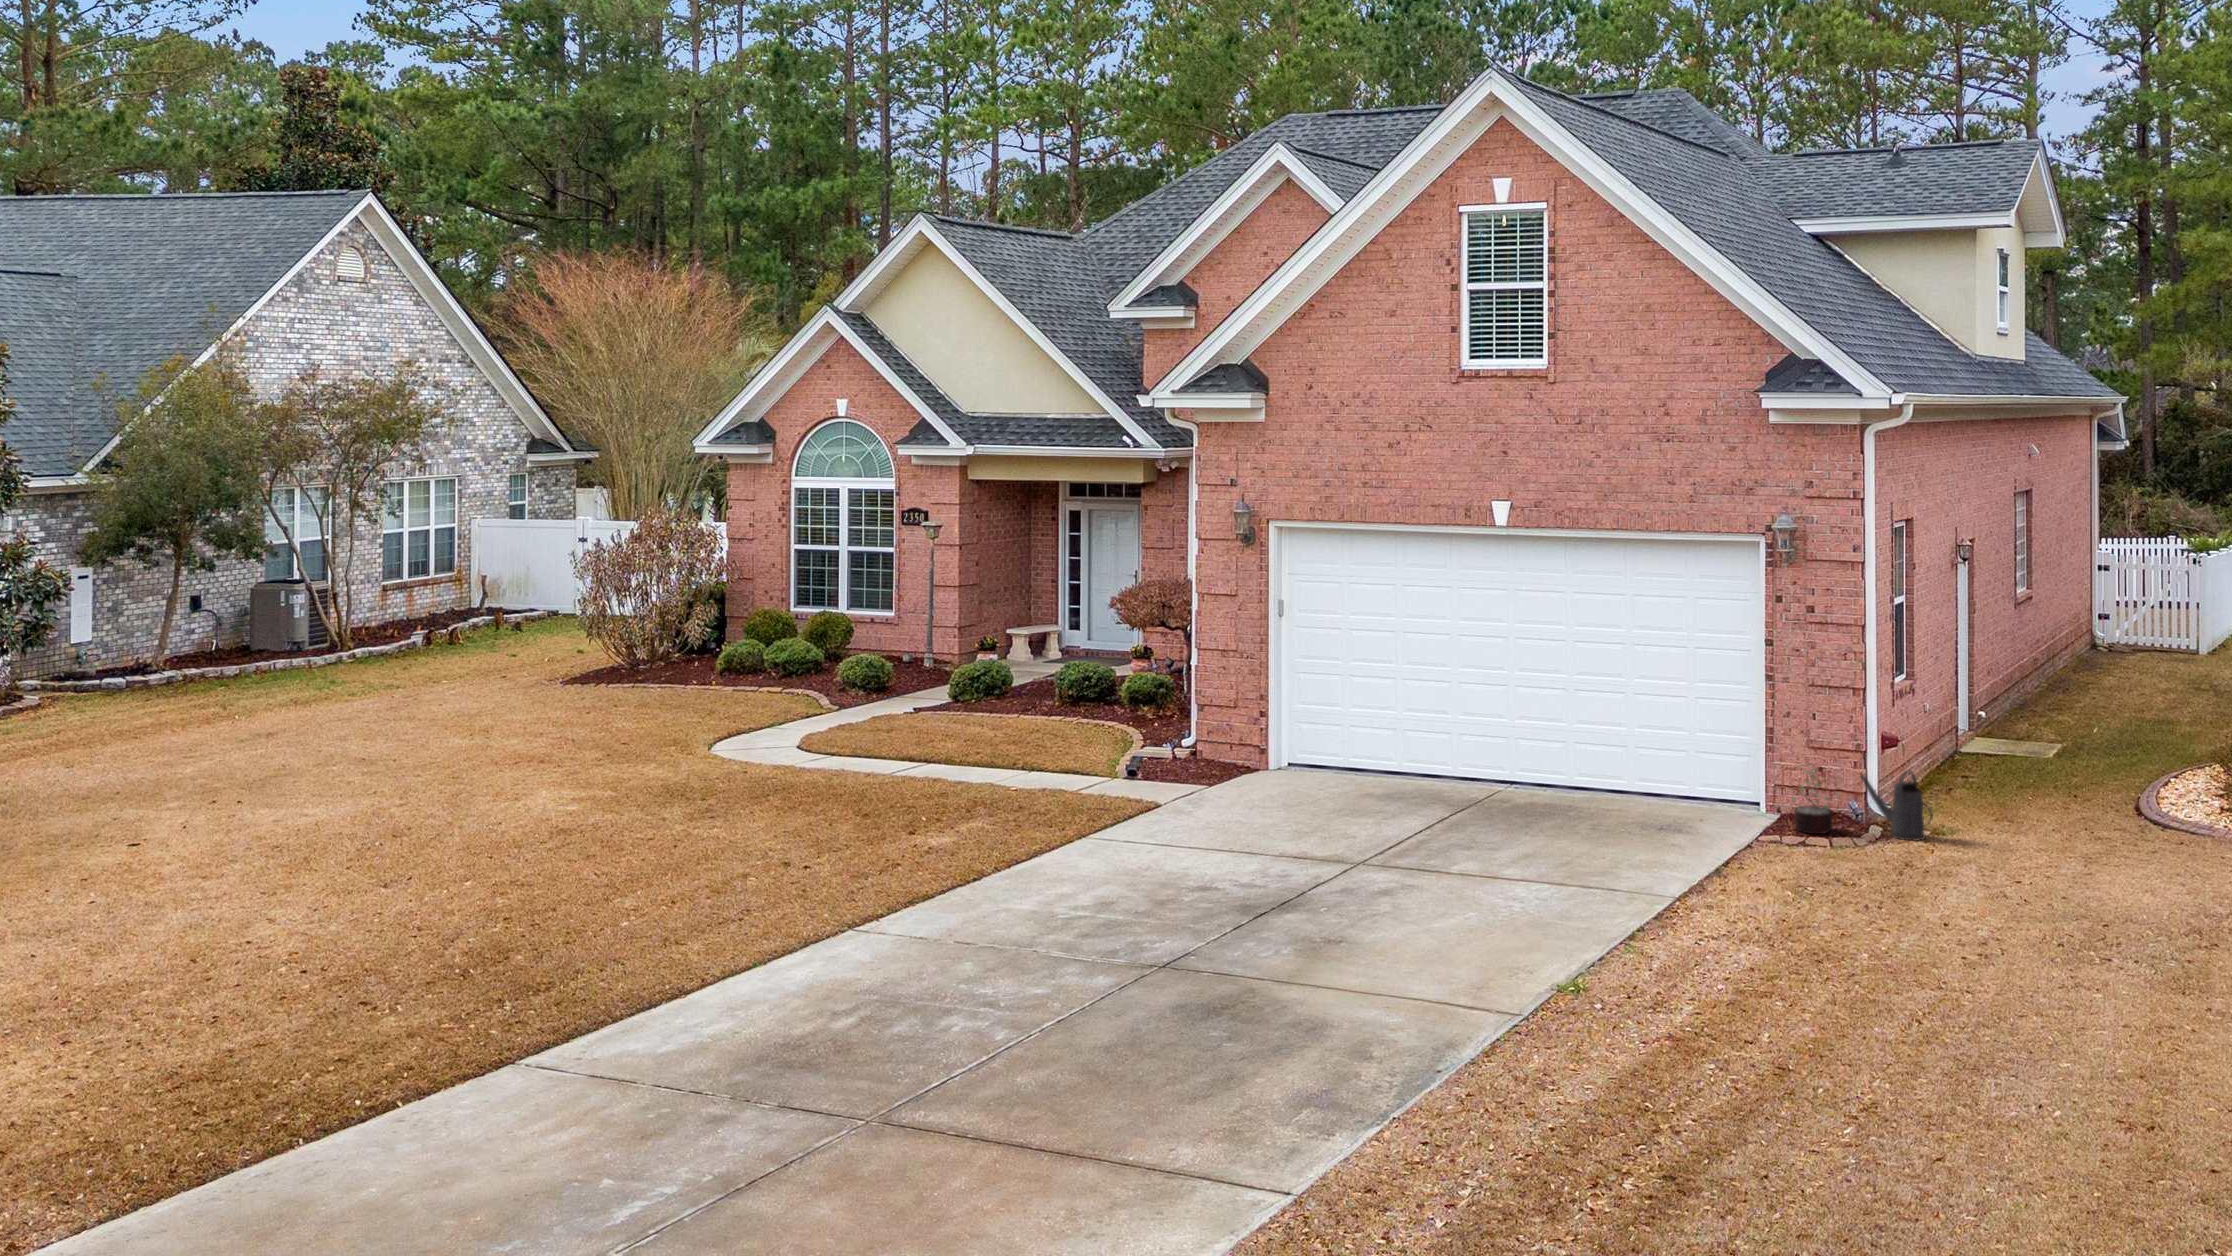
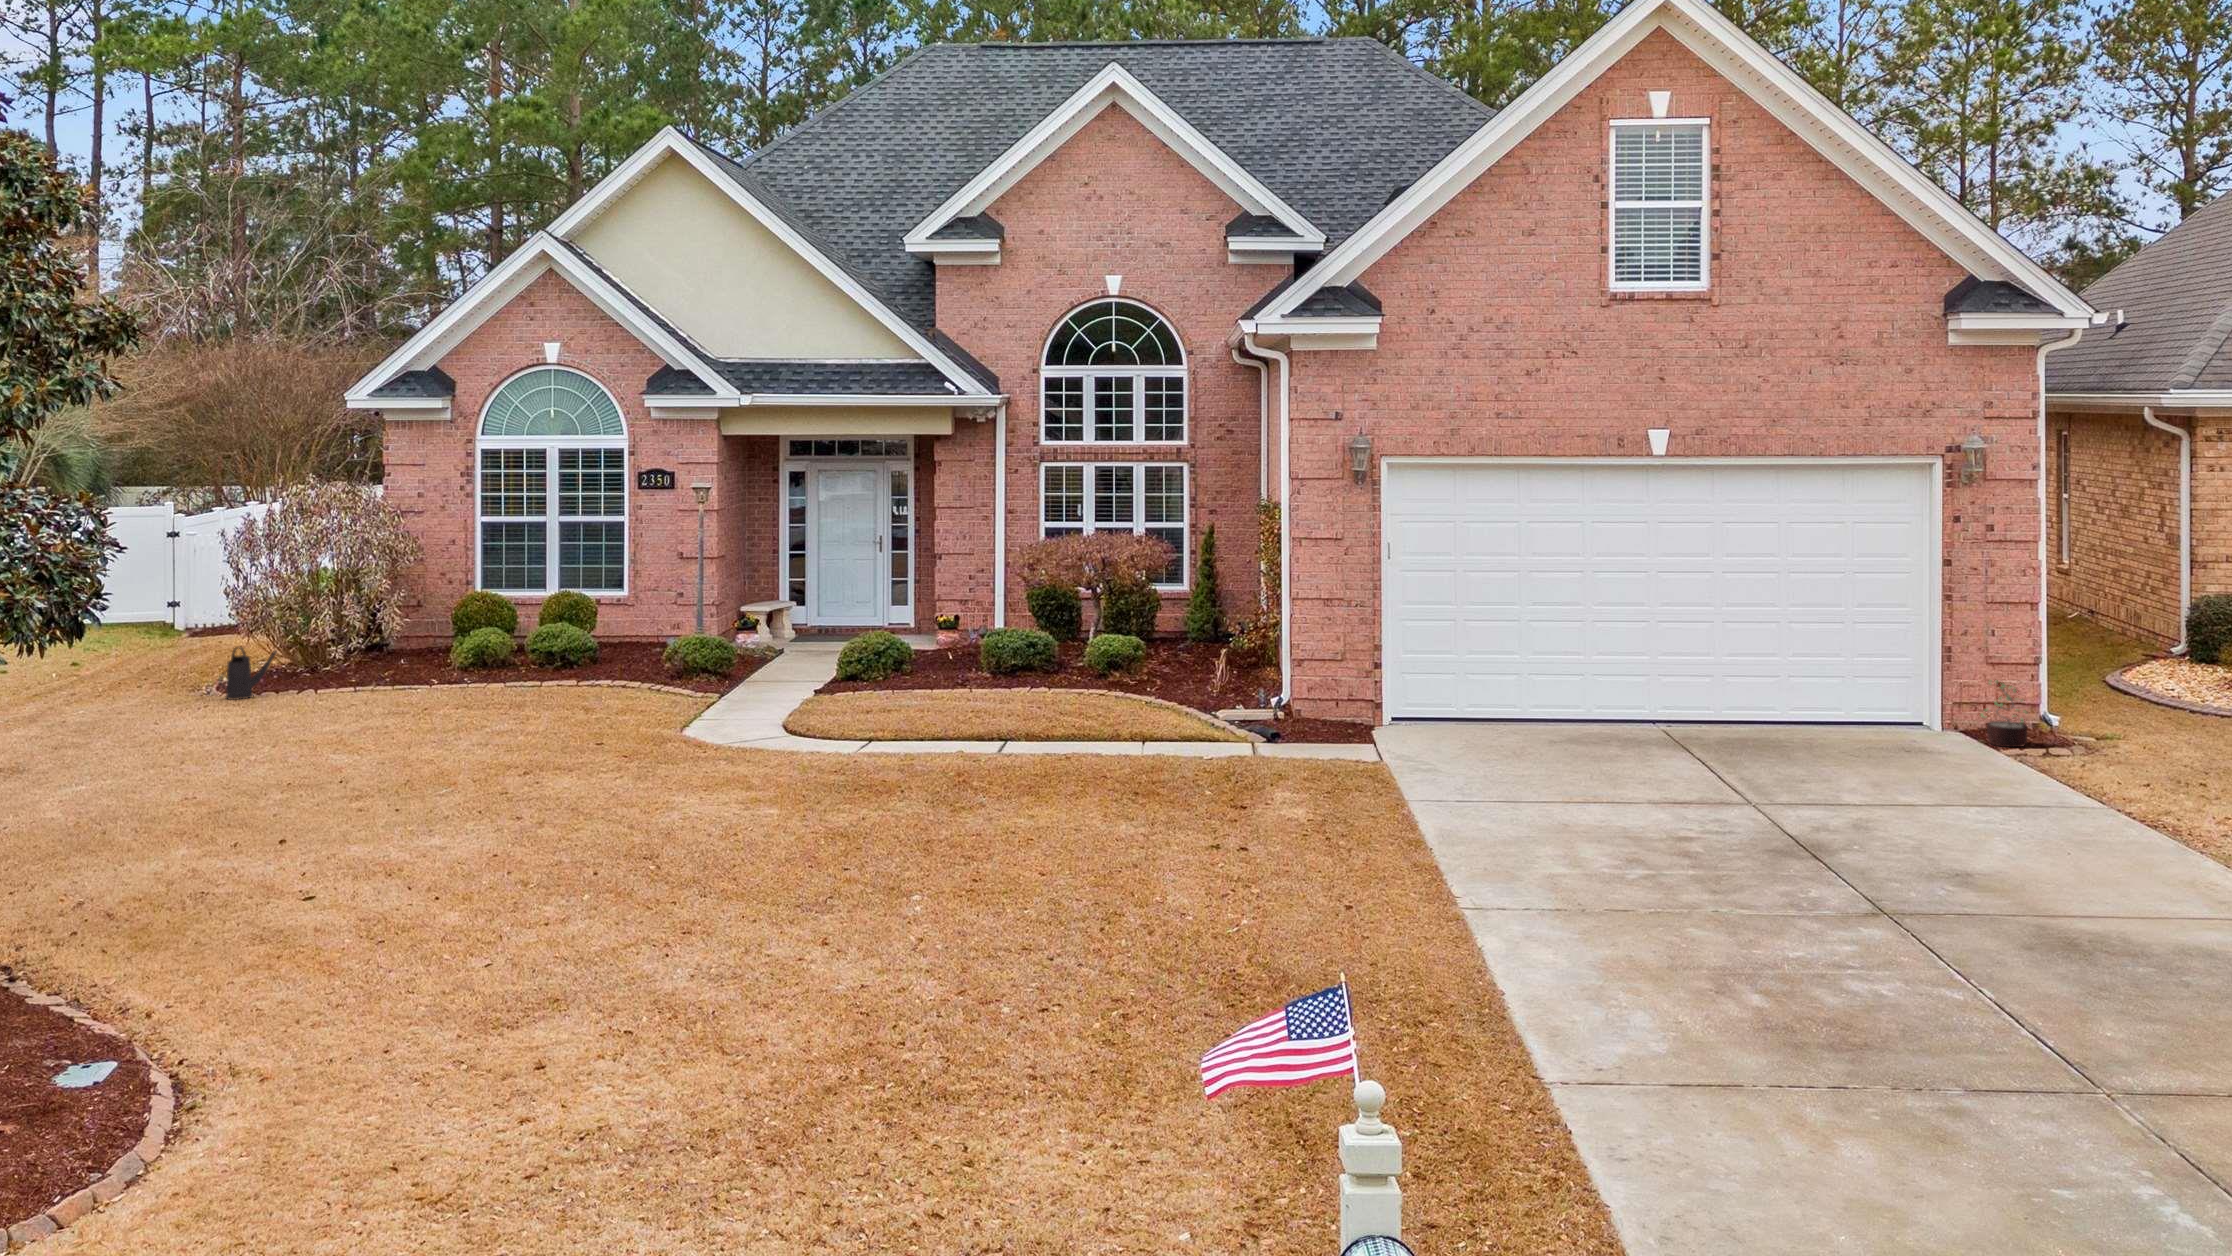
watering can: present [1860,771,1933,841] -> present [220,646,276,700]

